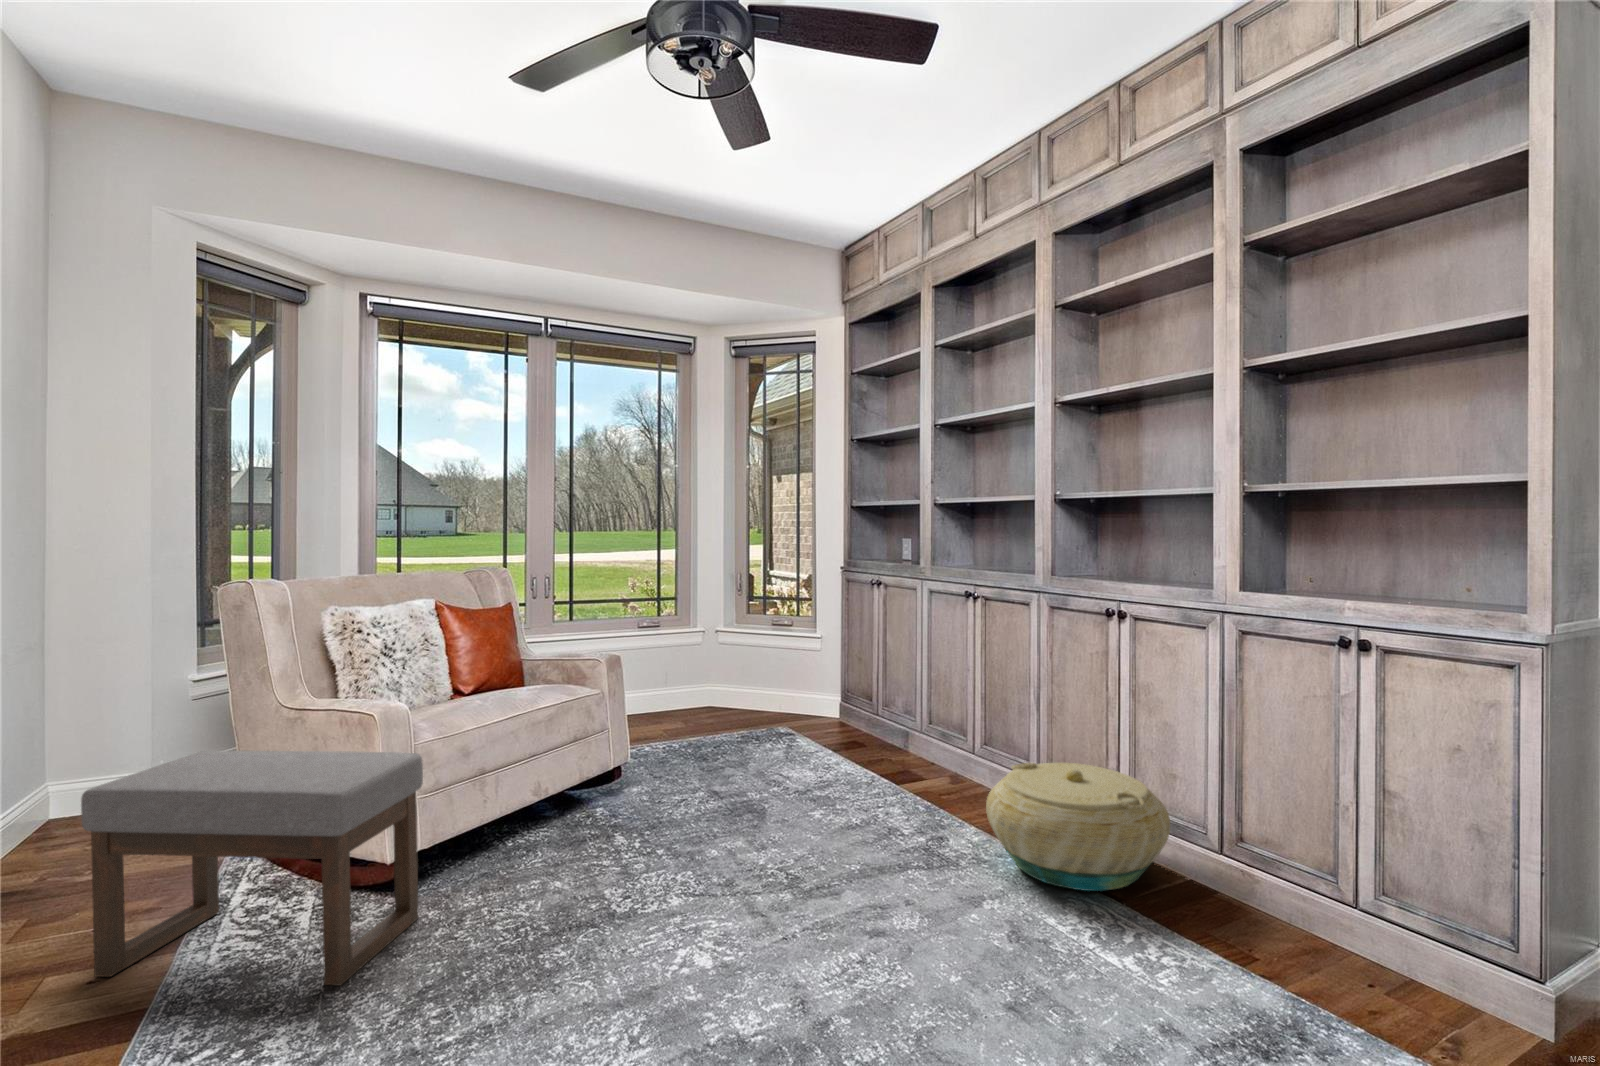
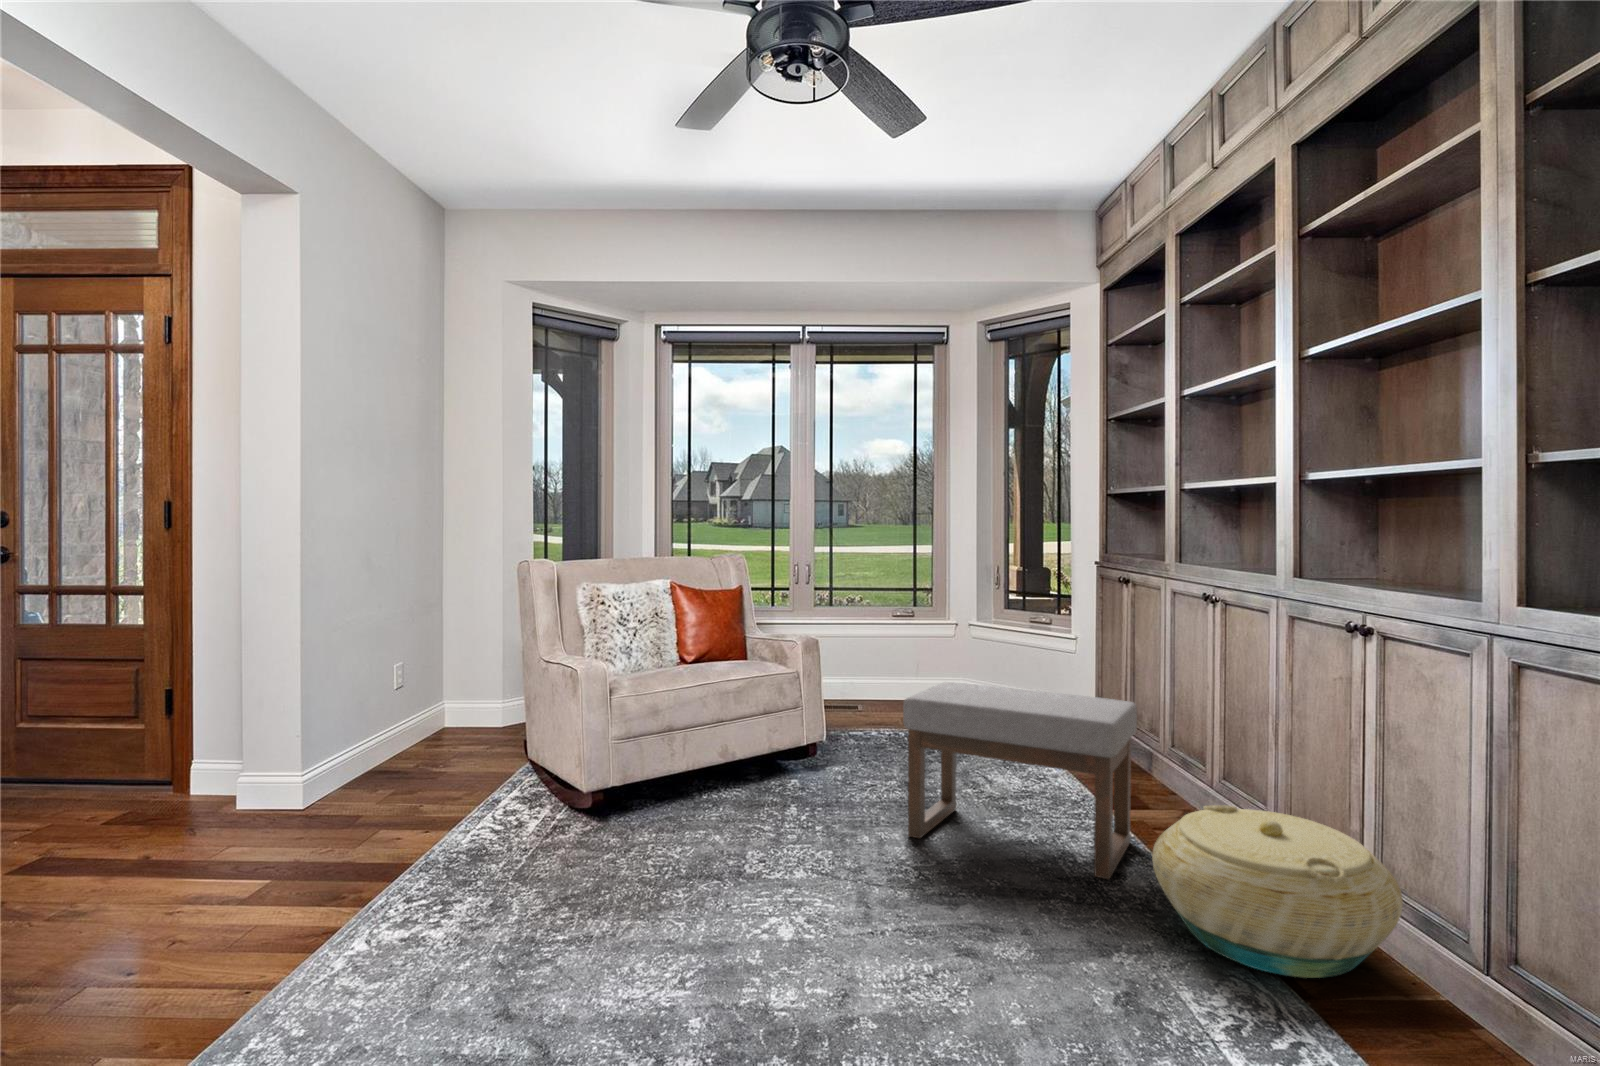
ottoman: present [81,751,423,986] -> present [903,682,1137,879]

